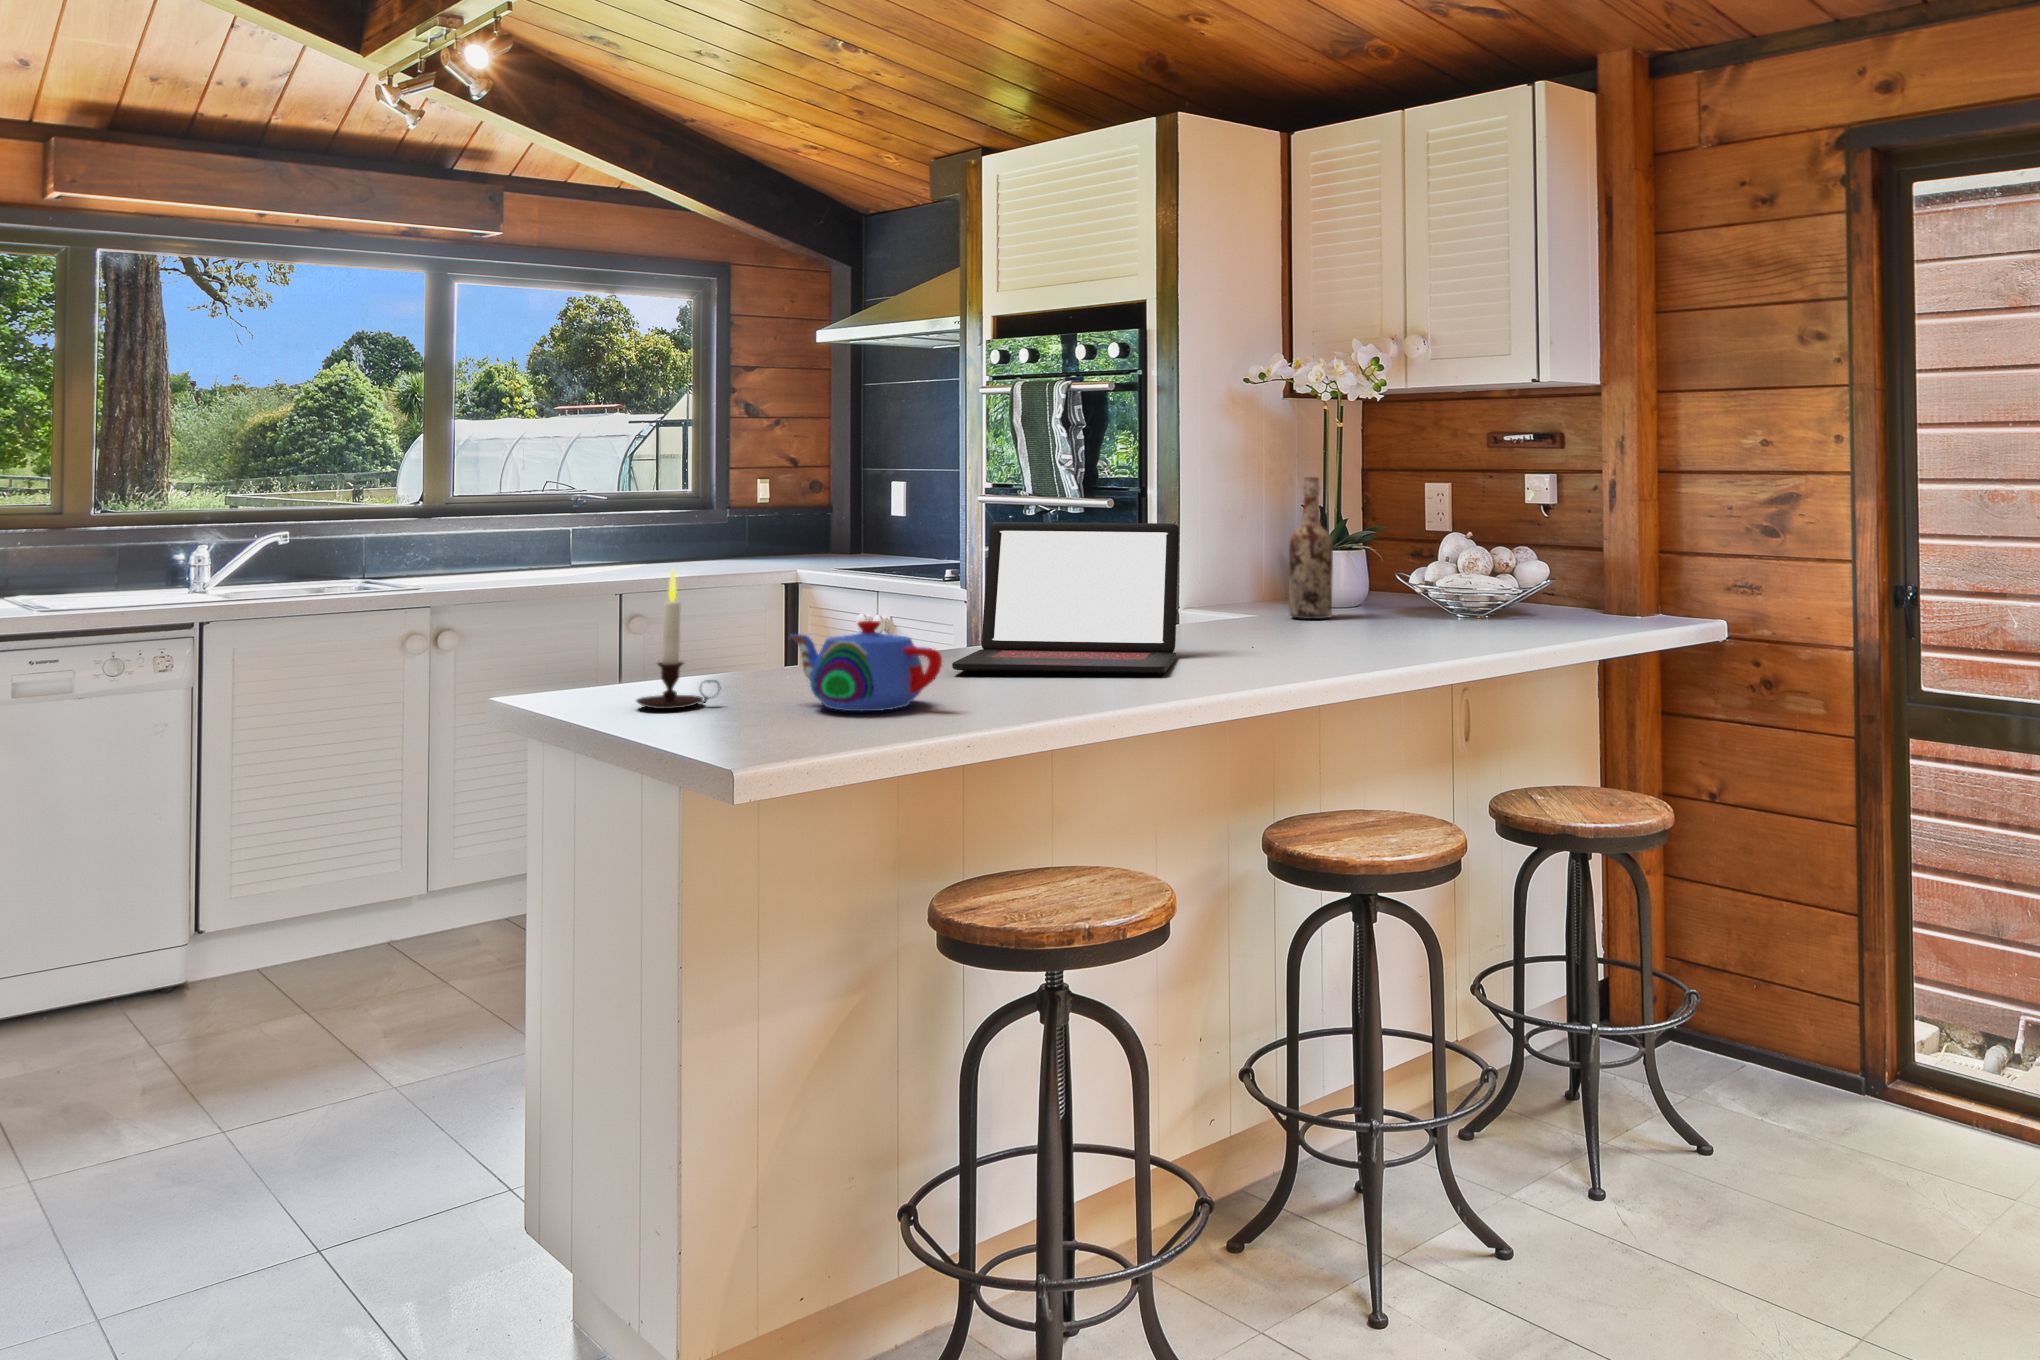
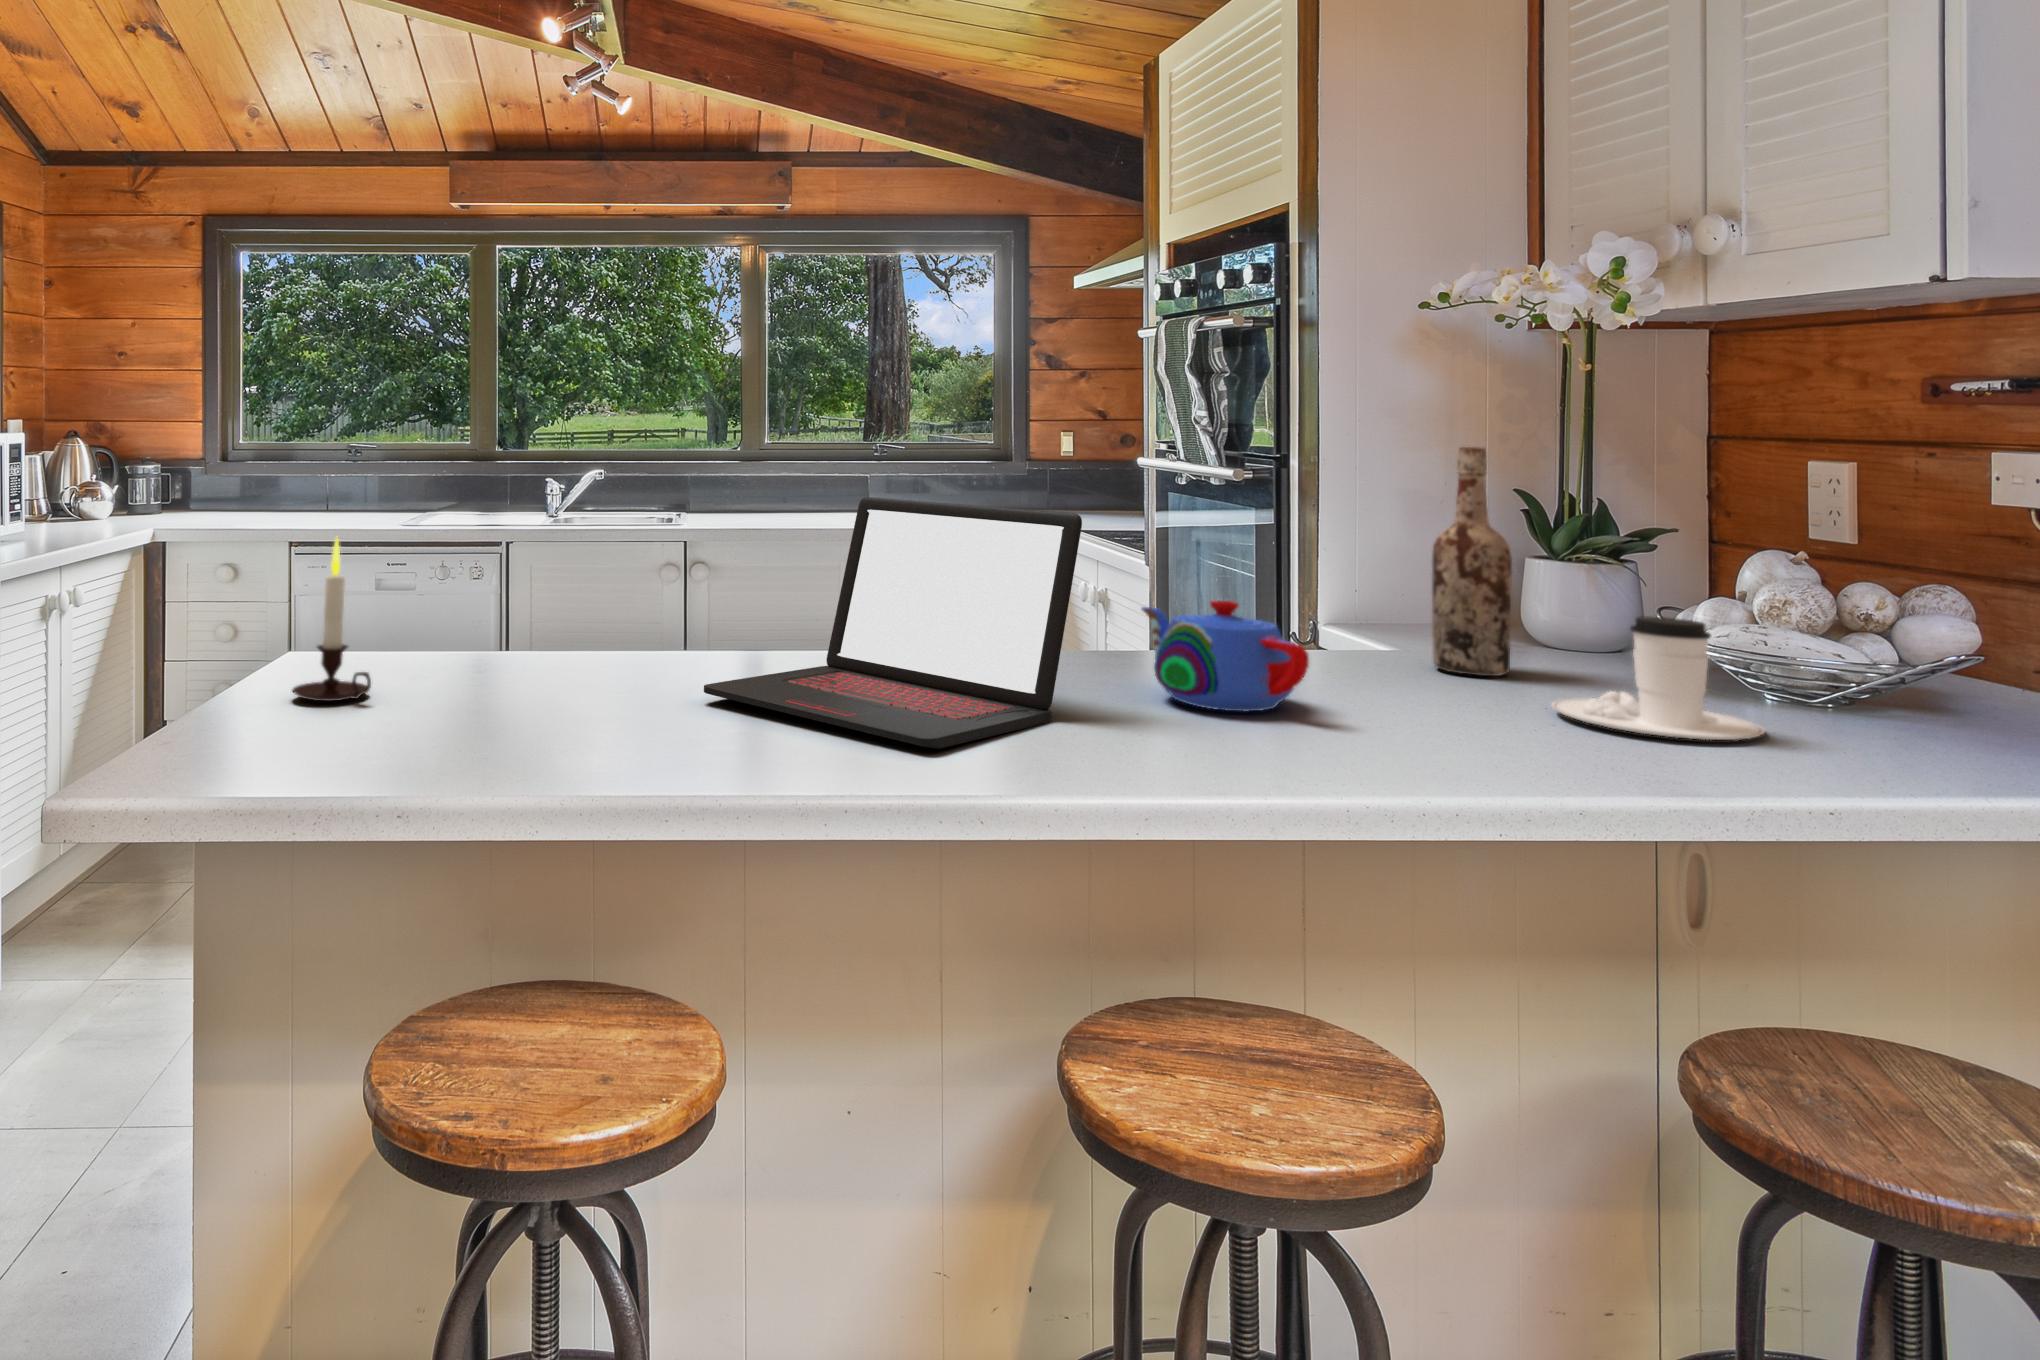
coffee cup: none [1382,568,1481,630] -> present [1551,616,1765,740]
teapot: present [790,621,942,711] -> present [1142,601,1309,711]

